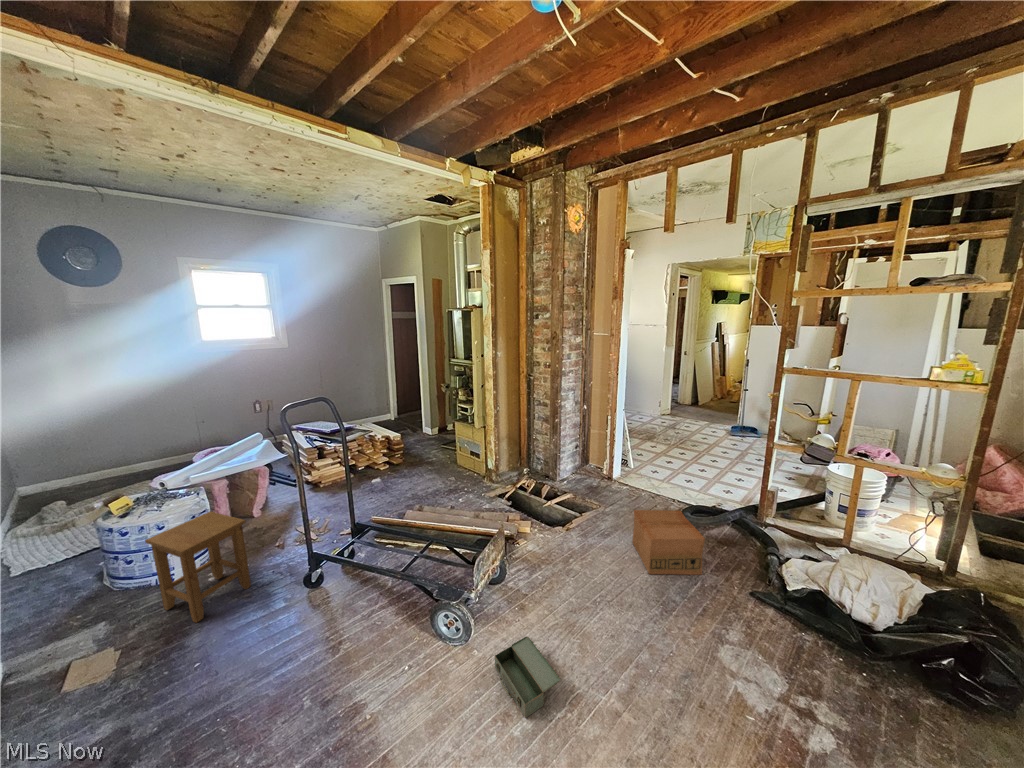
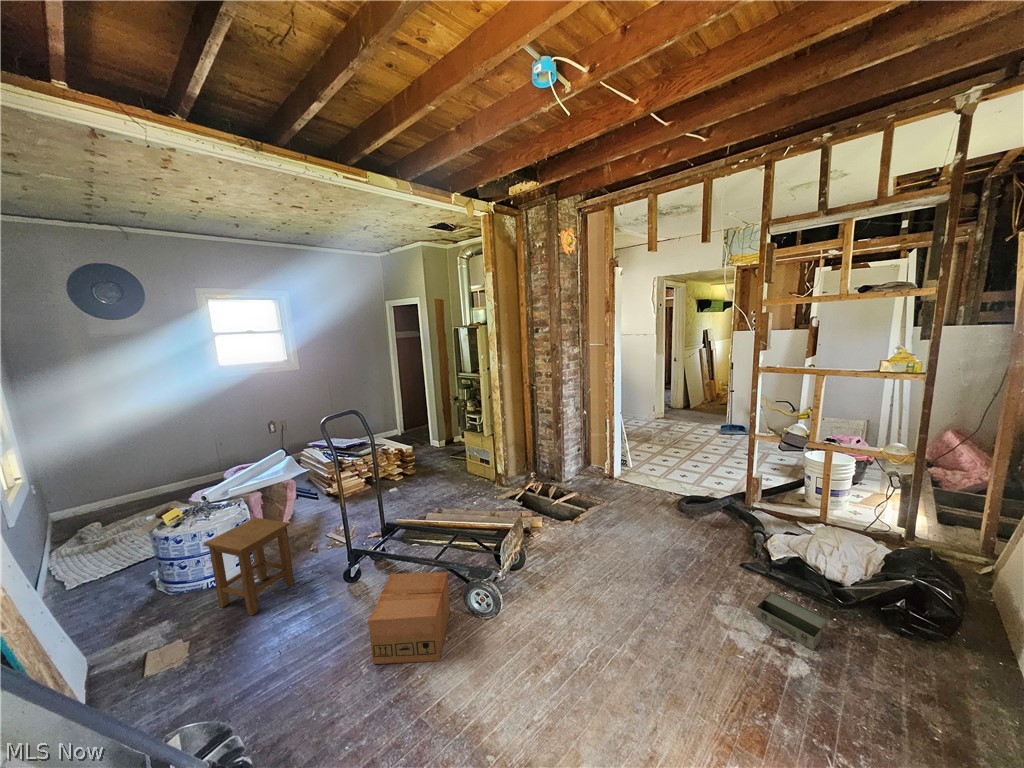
cardboard box: present [632,510,705,575] -> present [368,572,450,664]
toolbox: present [495,637,561,718] -> present [756,592,828,650]

